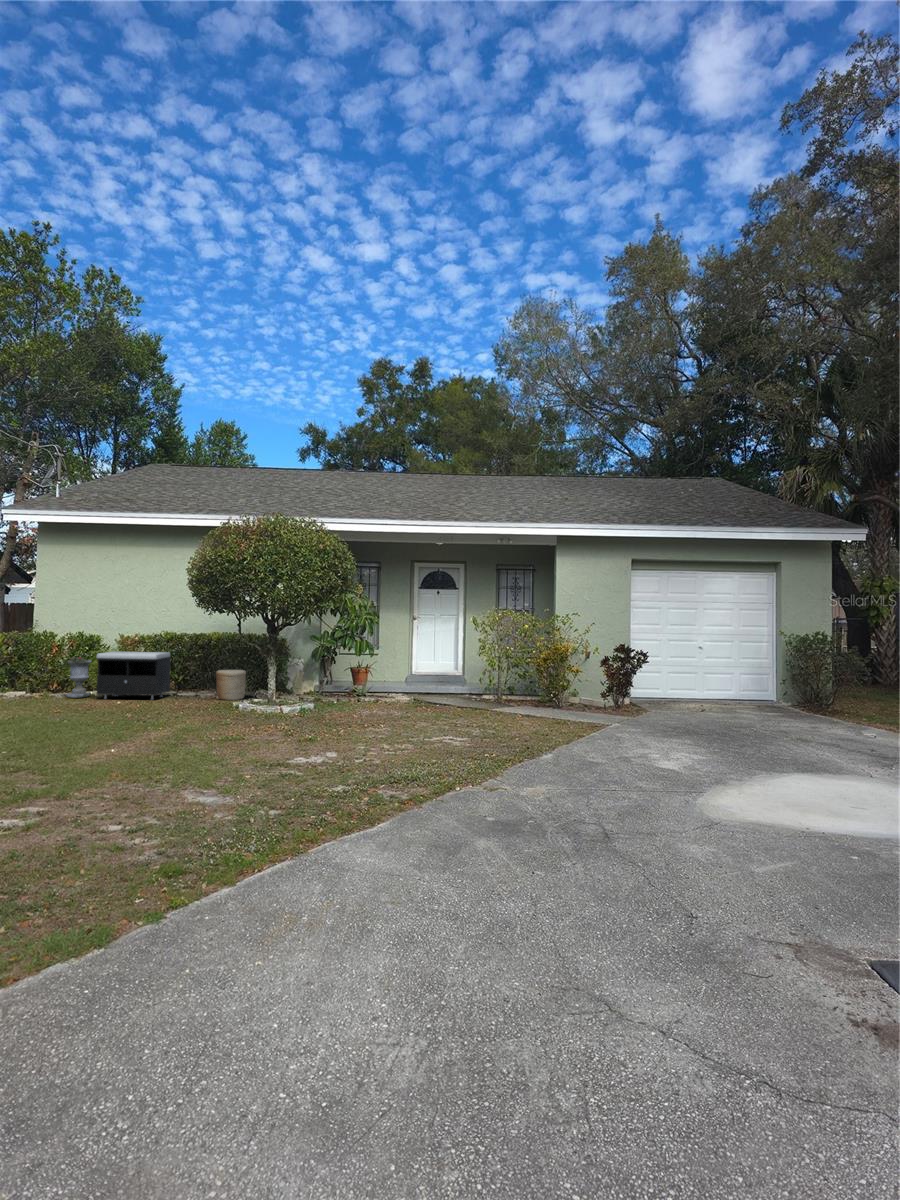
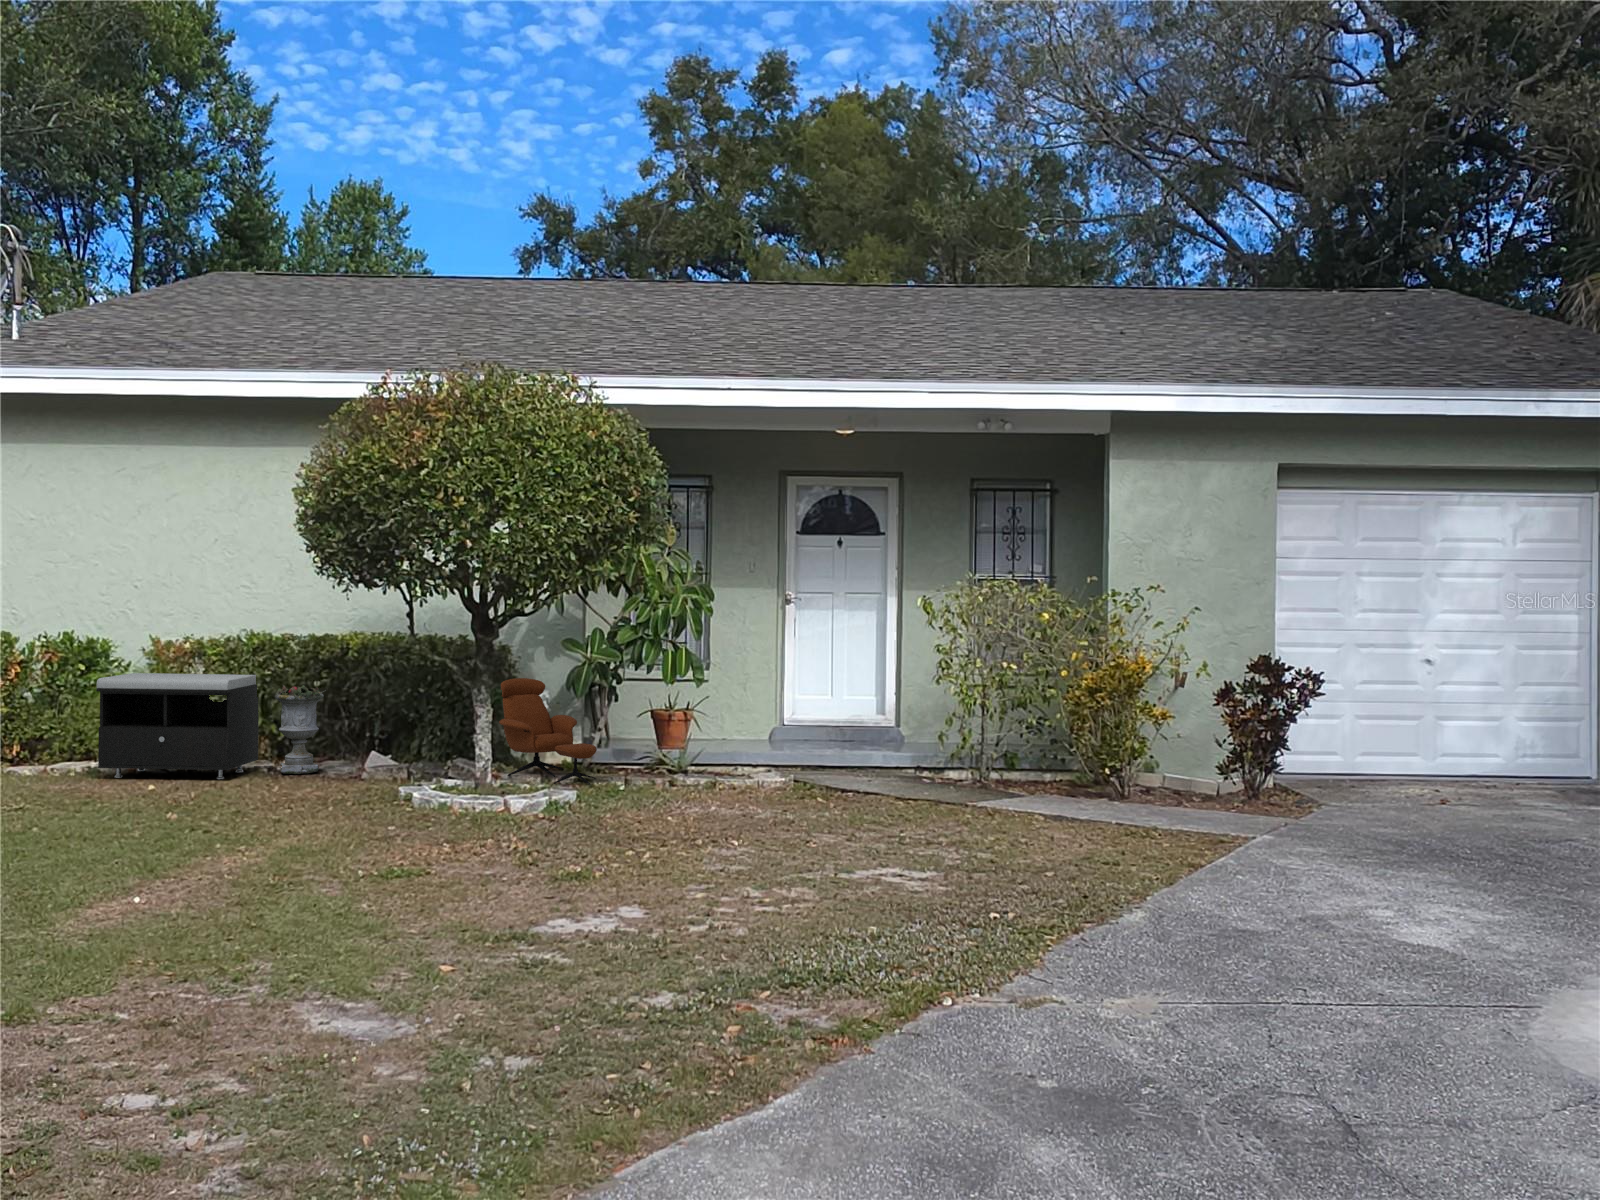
lounge chair: none [280,654,324,702] -> present [499,678,597,784]
planter: present [67,657,91,698] -> present [275,685,324,774]
woven basket: present [216,670,246,700] -> none [359,713,425,780]

